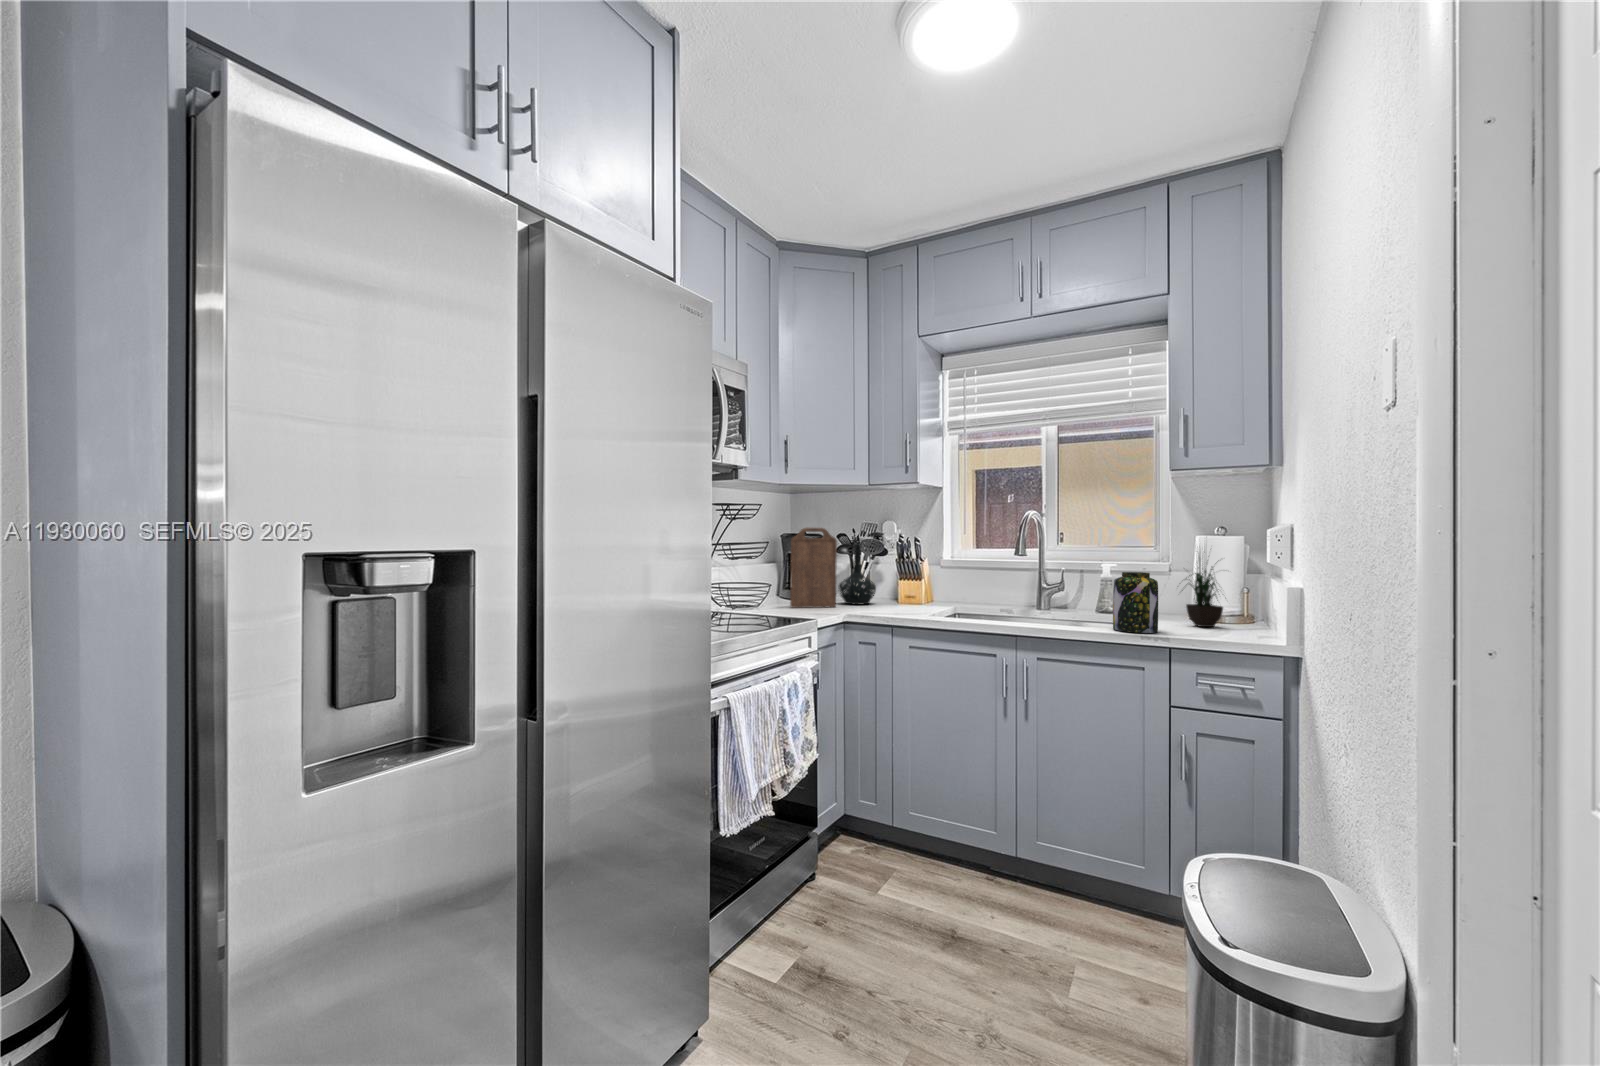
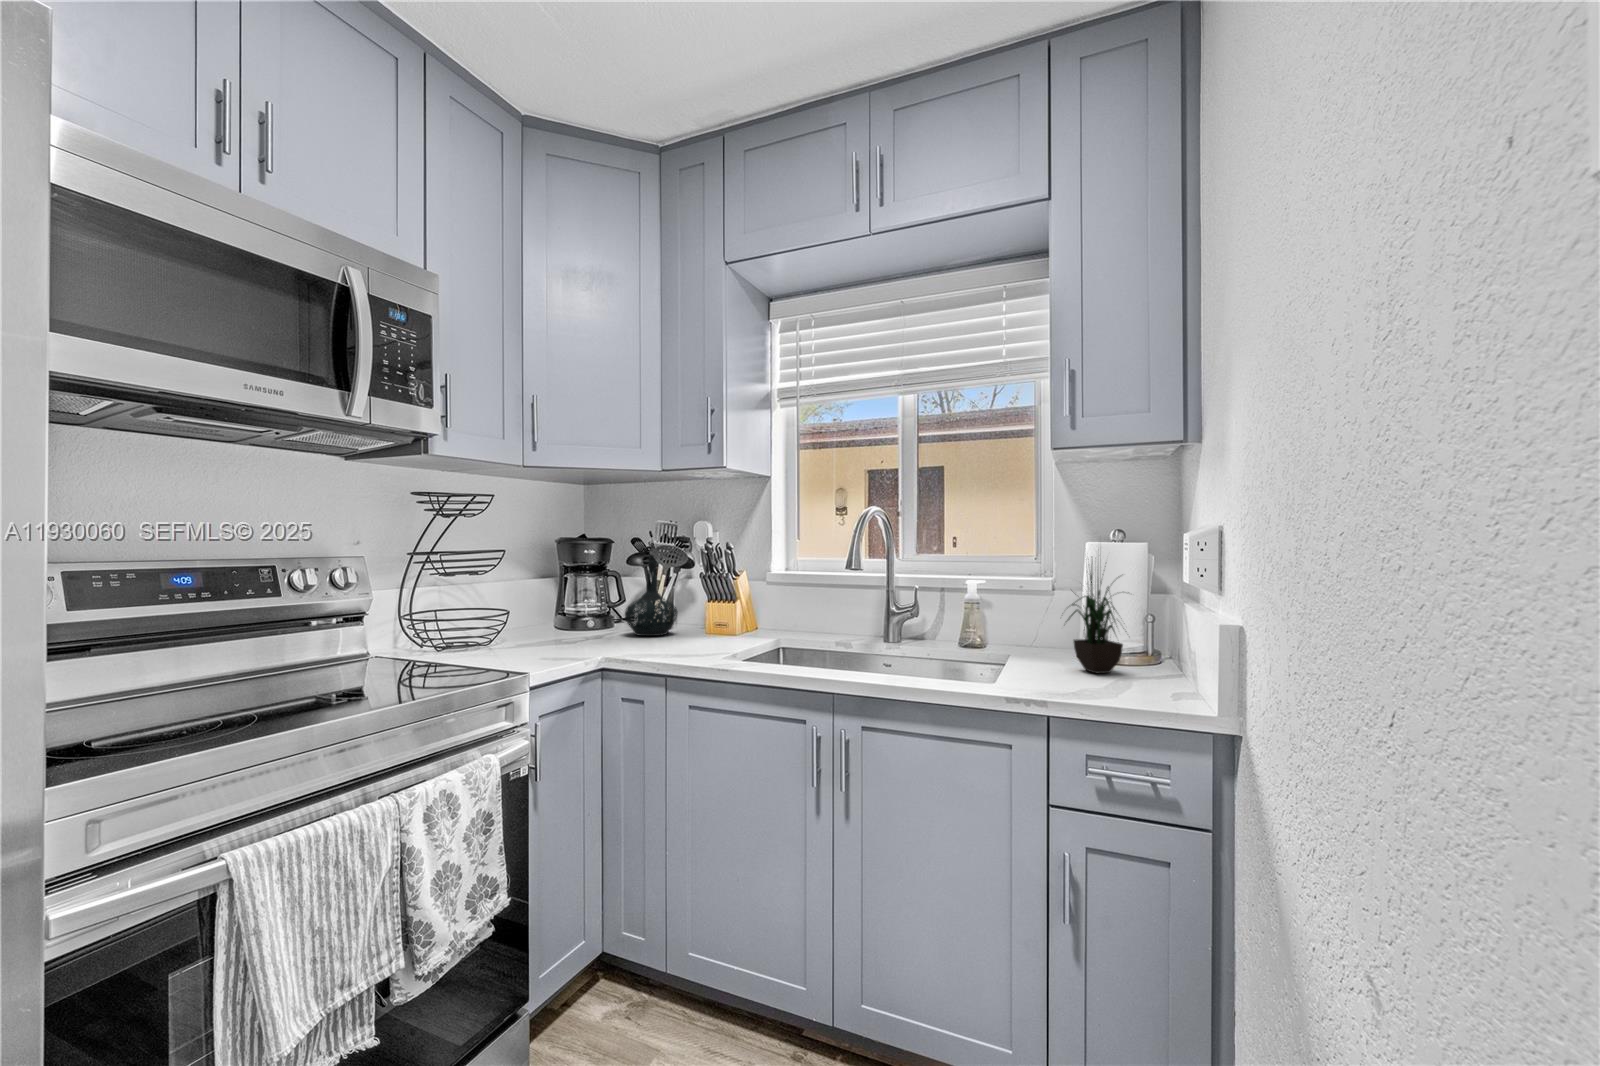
cutting board: present [790,528,837,608] -> none [544,530,613,644]
jar: present [1113,572,1158,633] -> none [971,596,1032,690]

